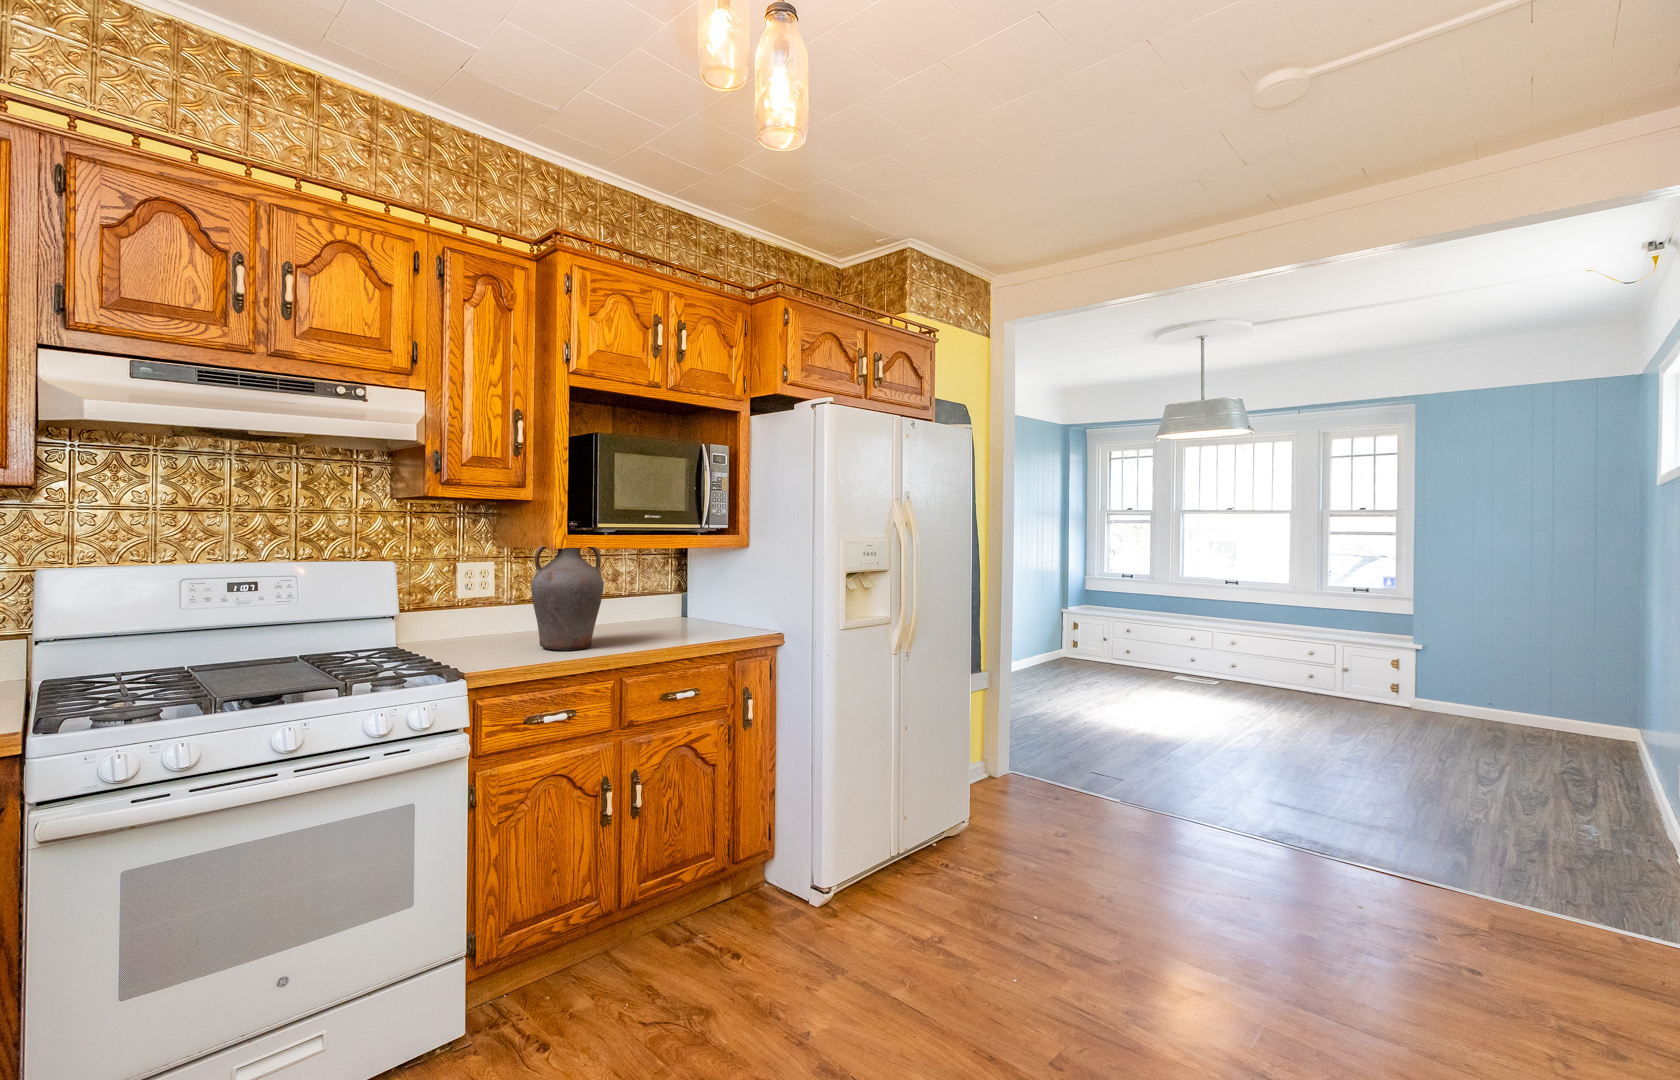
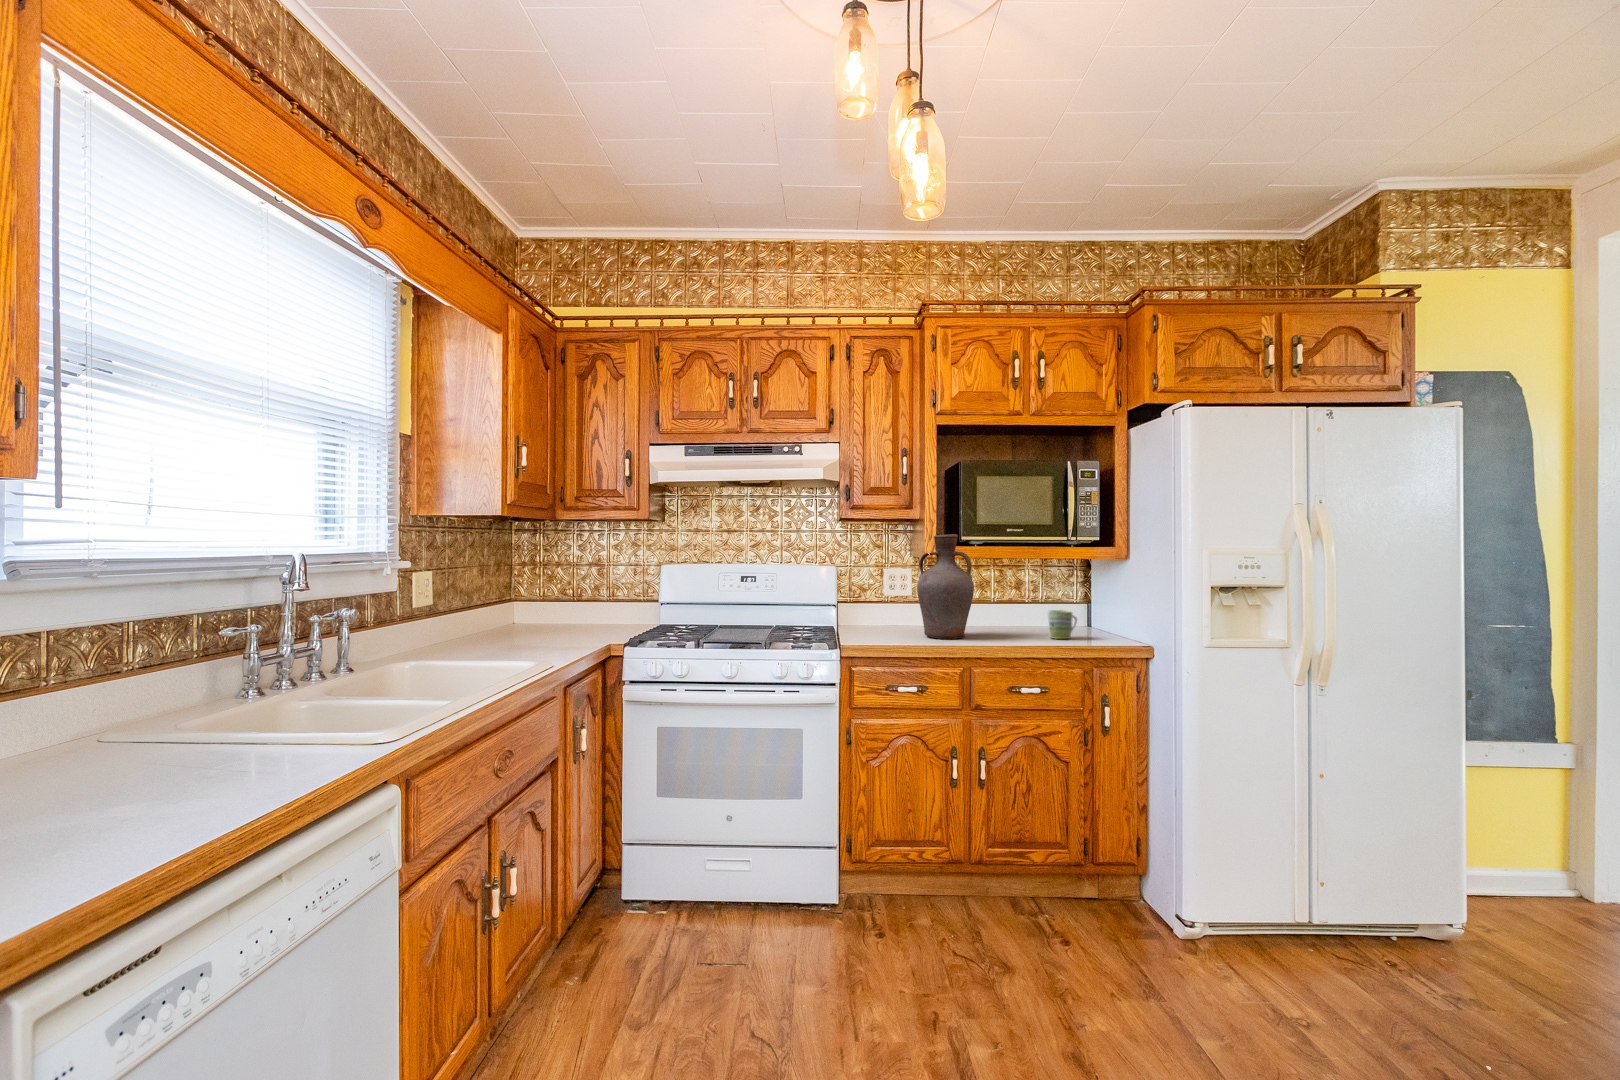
mug: none [679,605,704,637] -> present [1048,610,1077,639]

